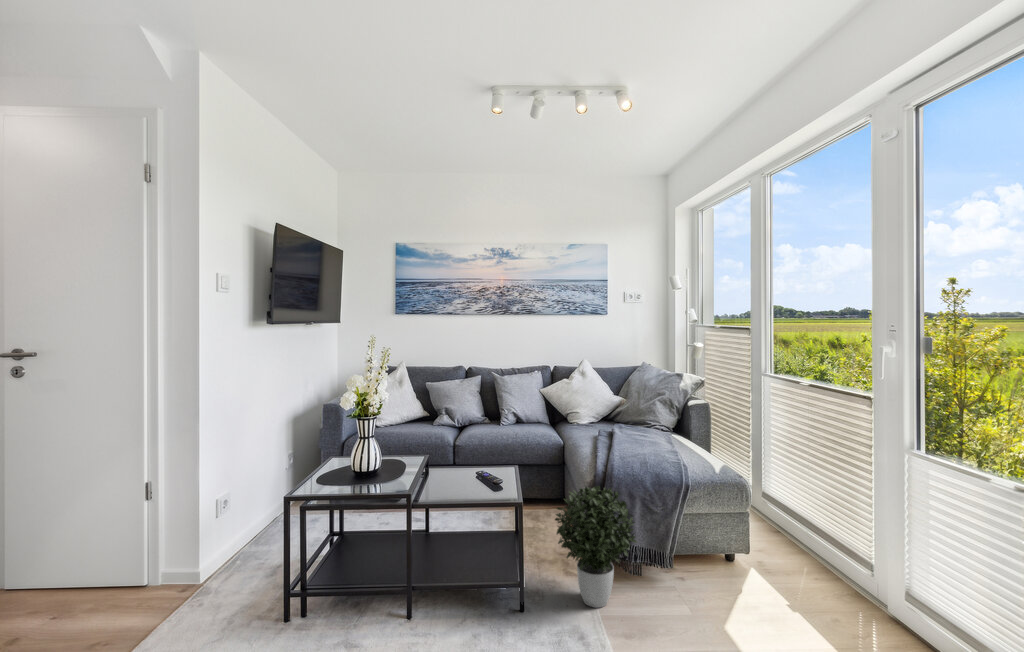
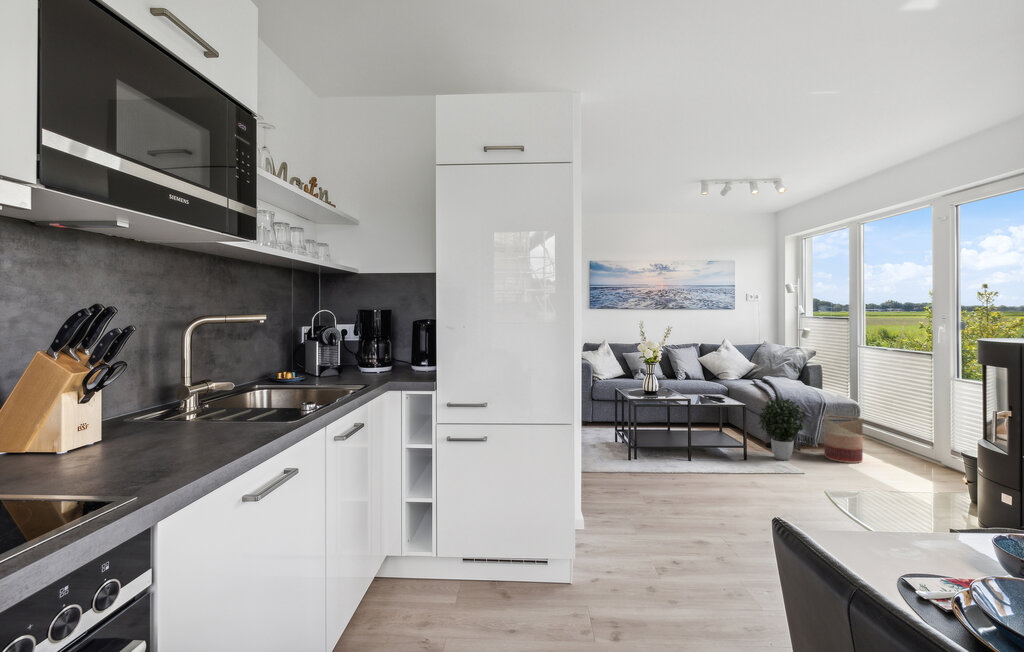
basket: none [675,513,738,613] -> present [824,415,863,463]

